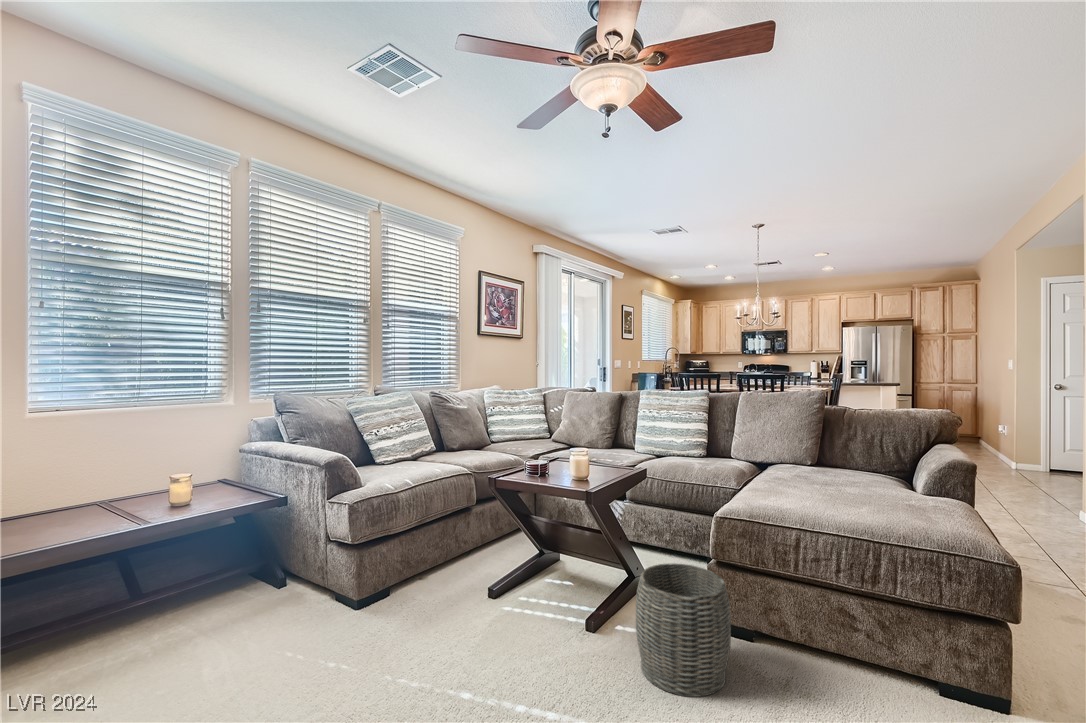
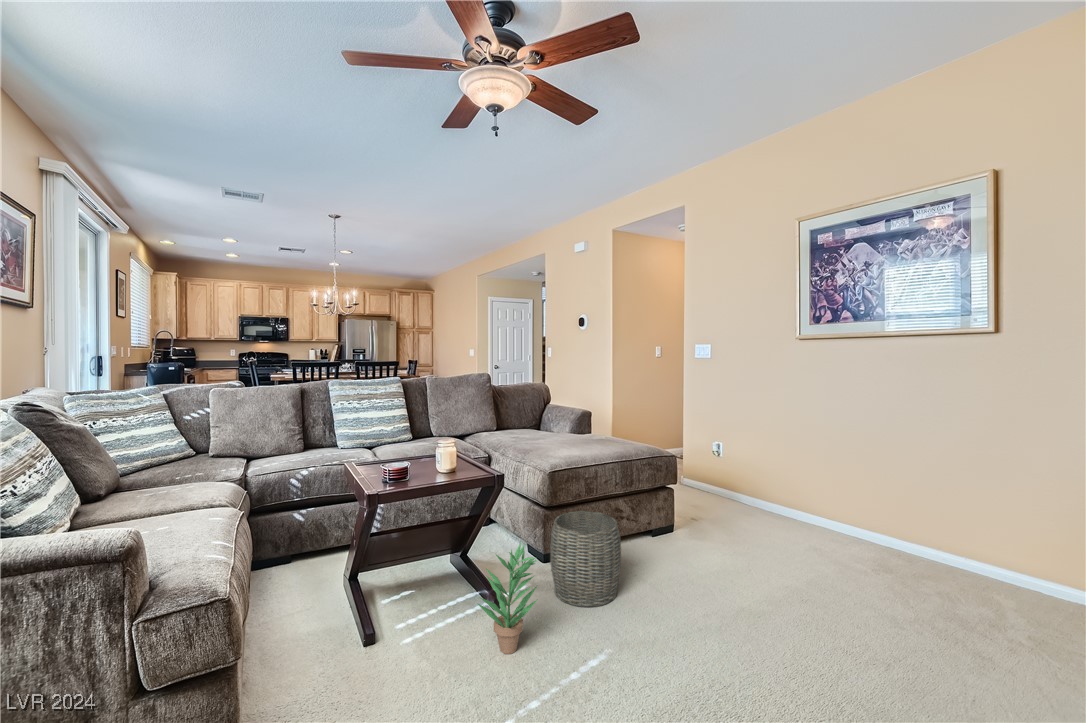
potted plant: none [503,550,560,659] -> present [478,543,537,654]

